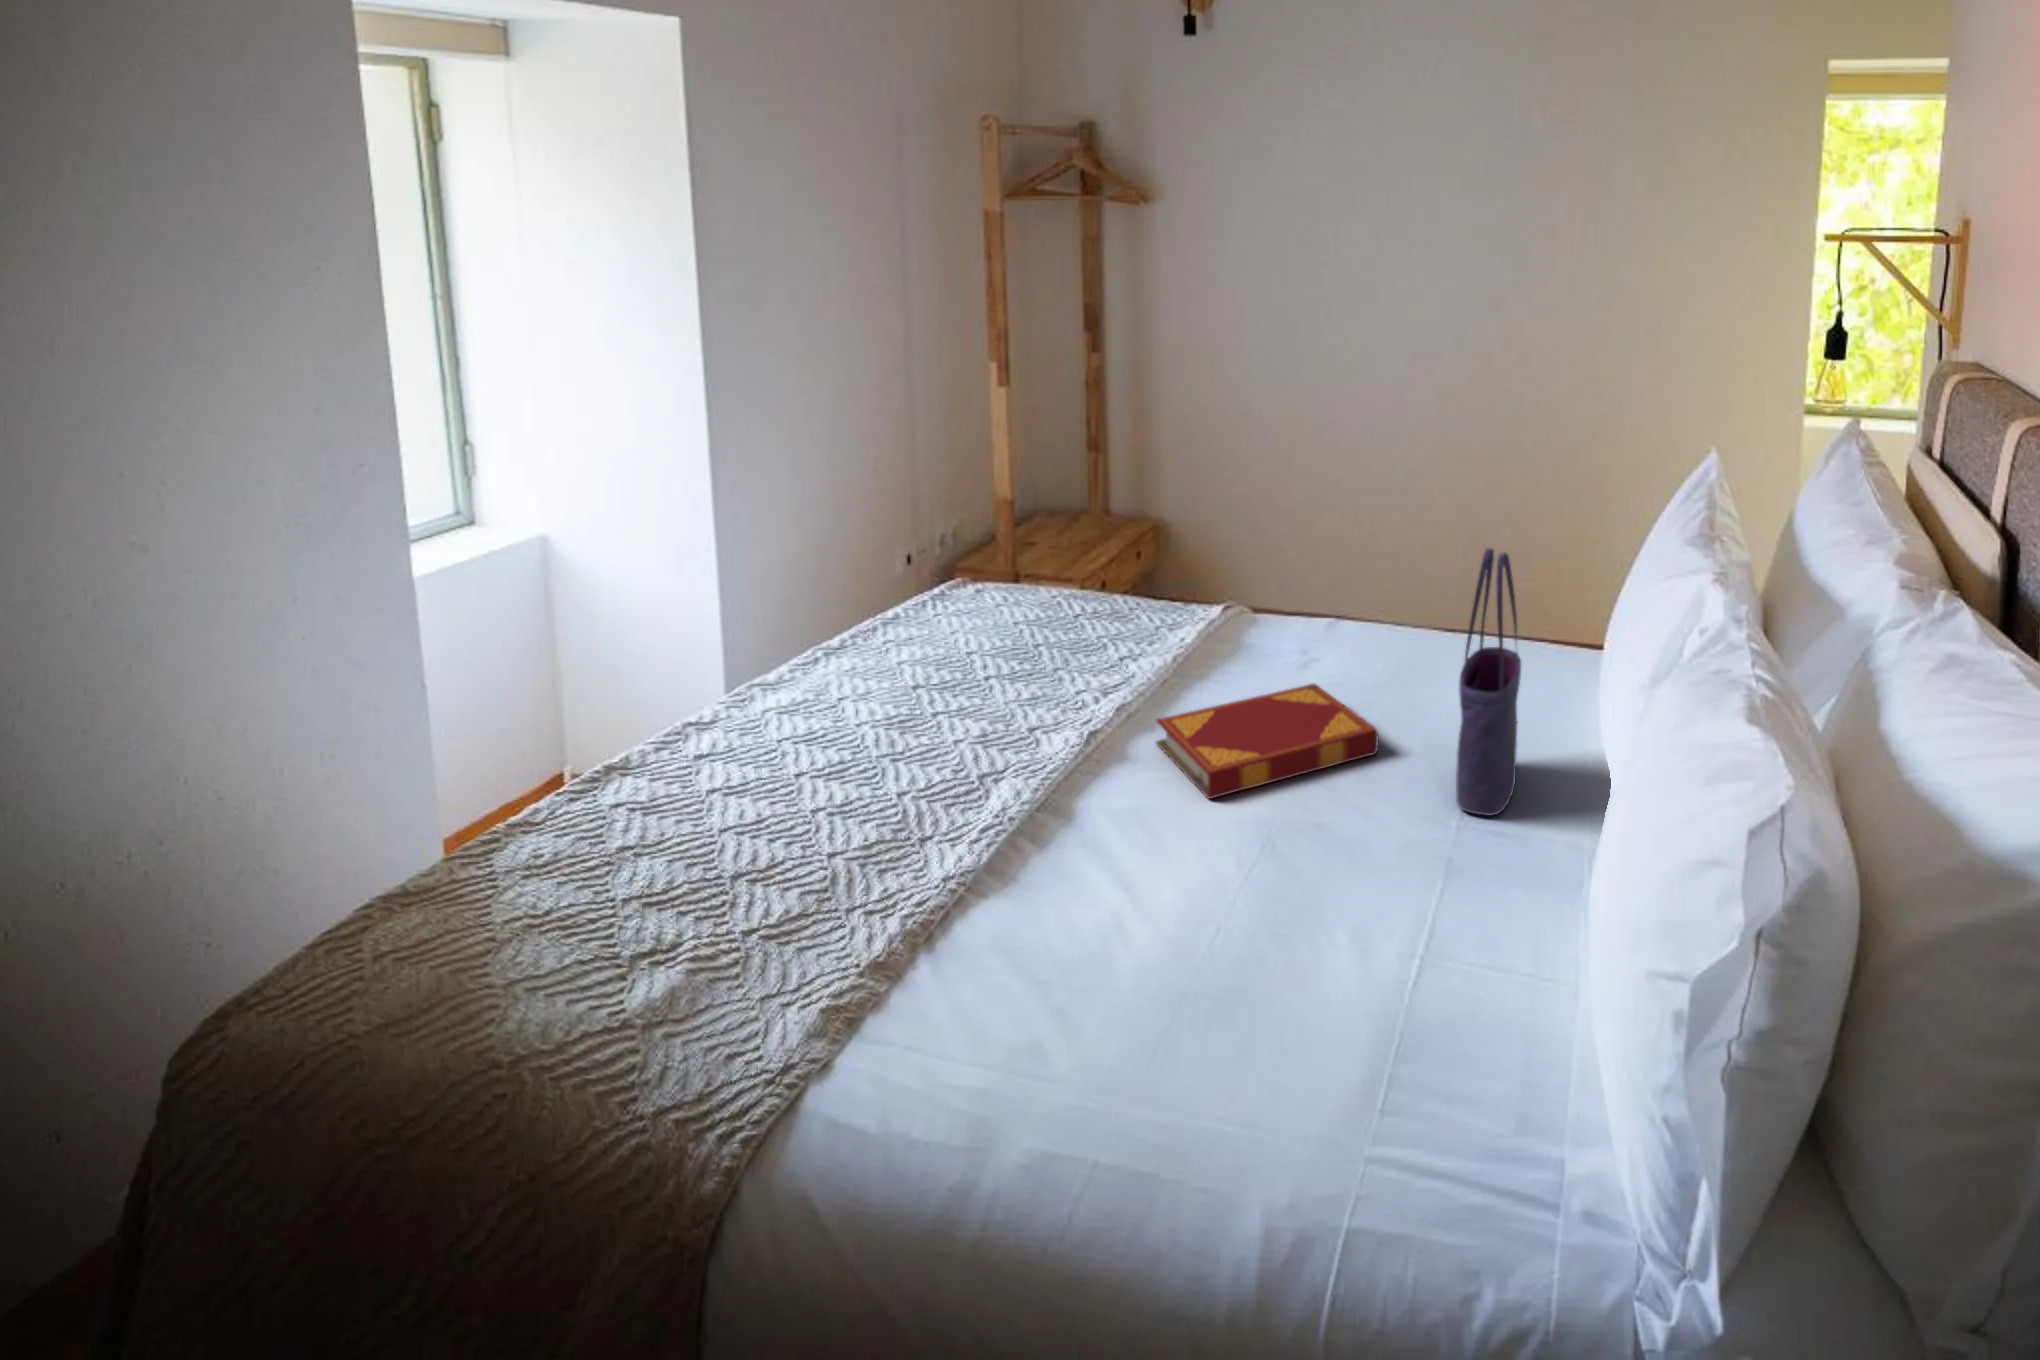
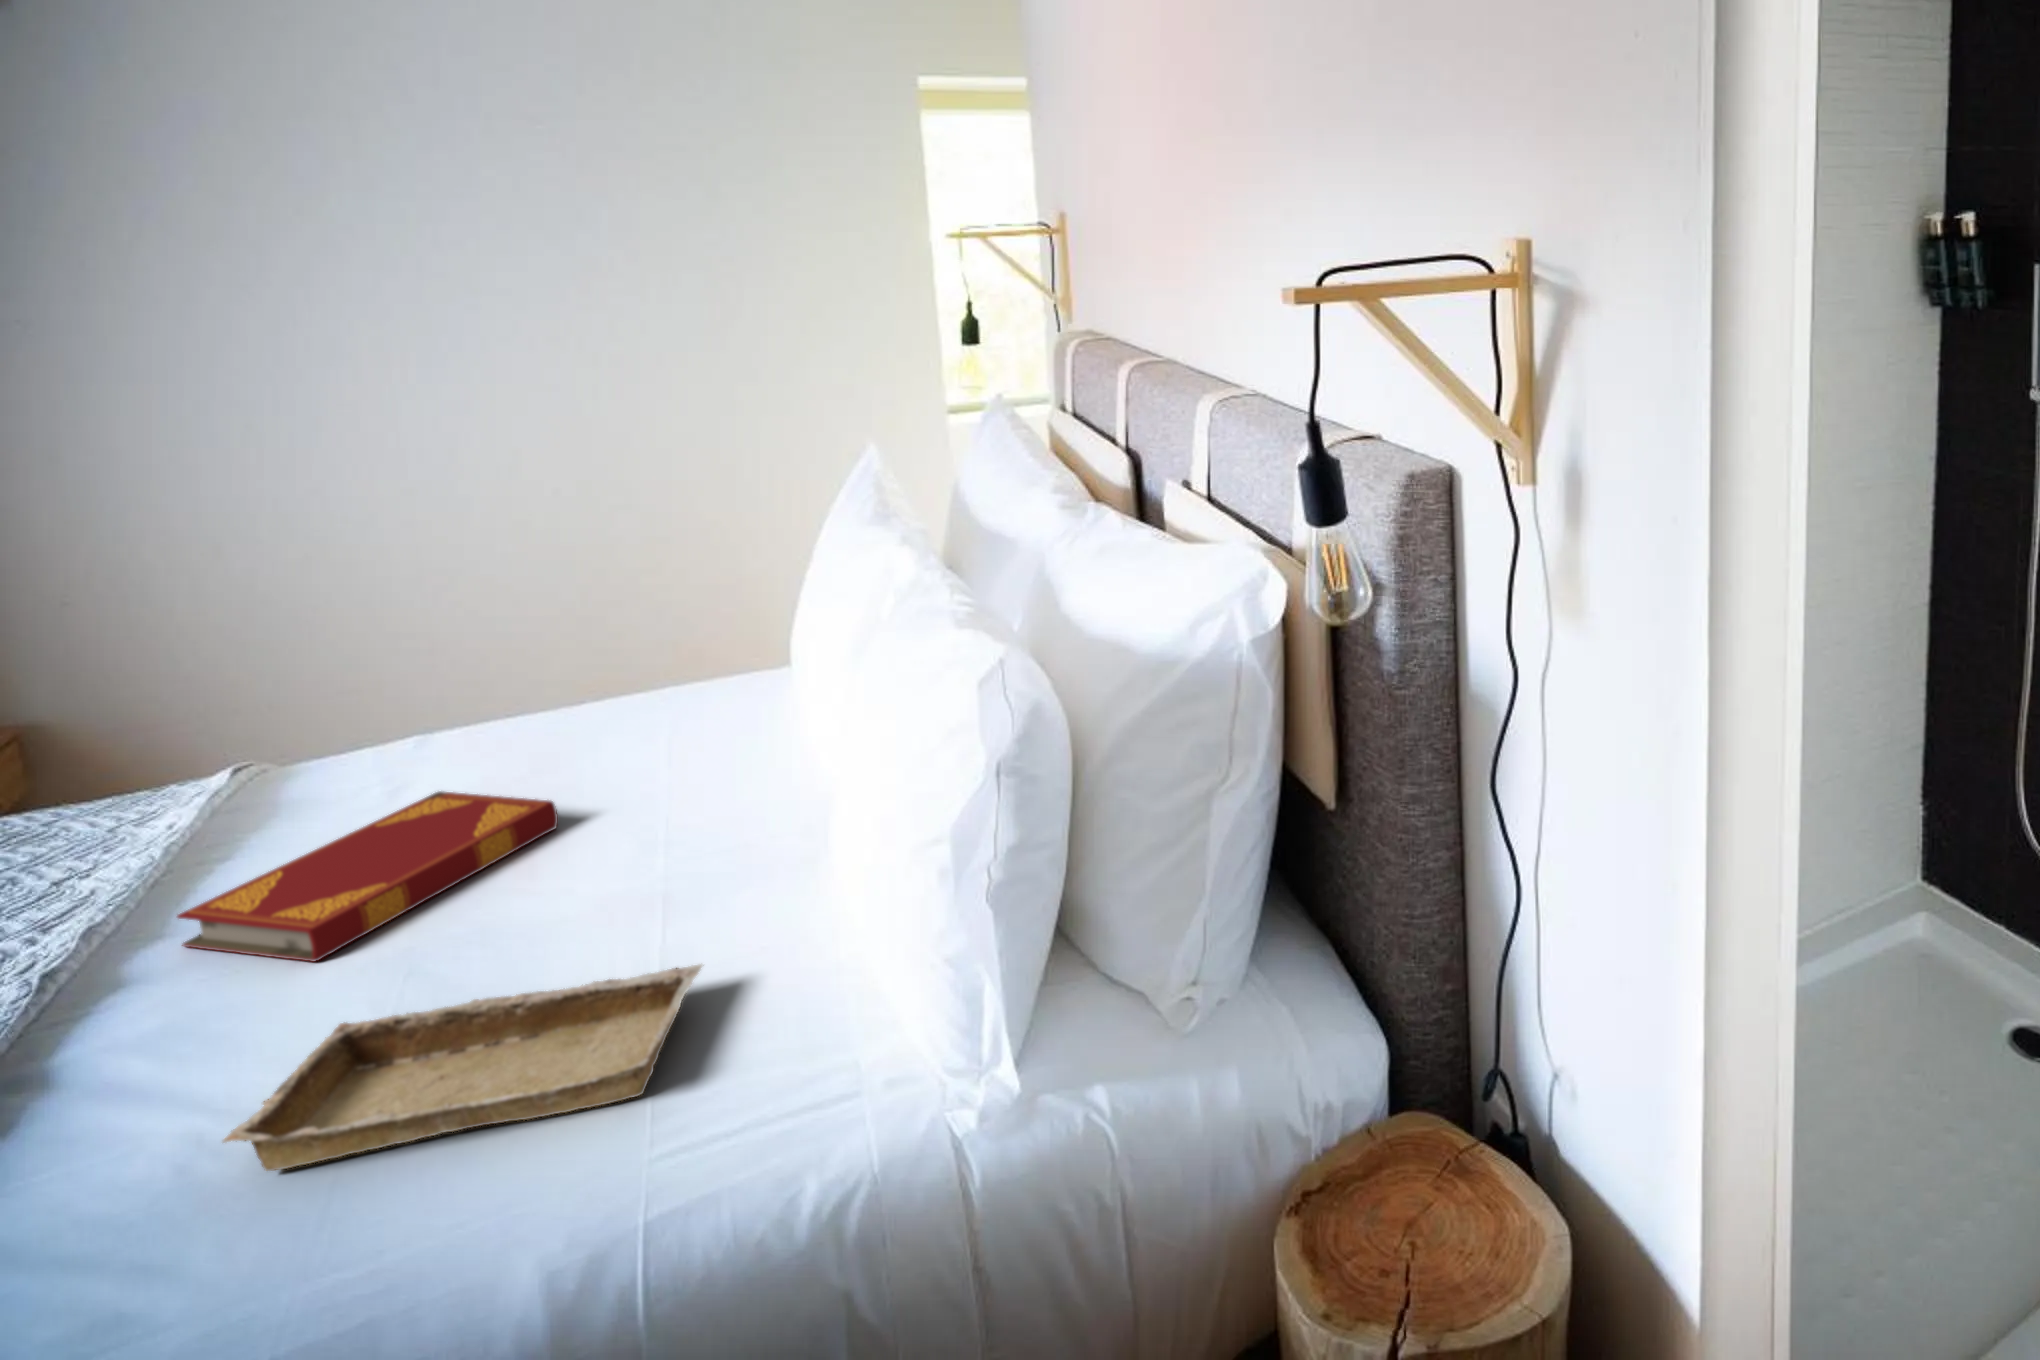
tote bag: present [1456,548,1521,816] -> none [661,563,743,832]
tray: none [1102,873,1426,1089] -> present [223,964,702,1171]

